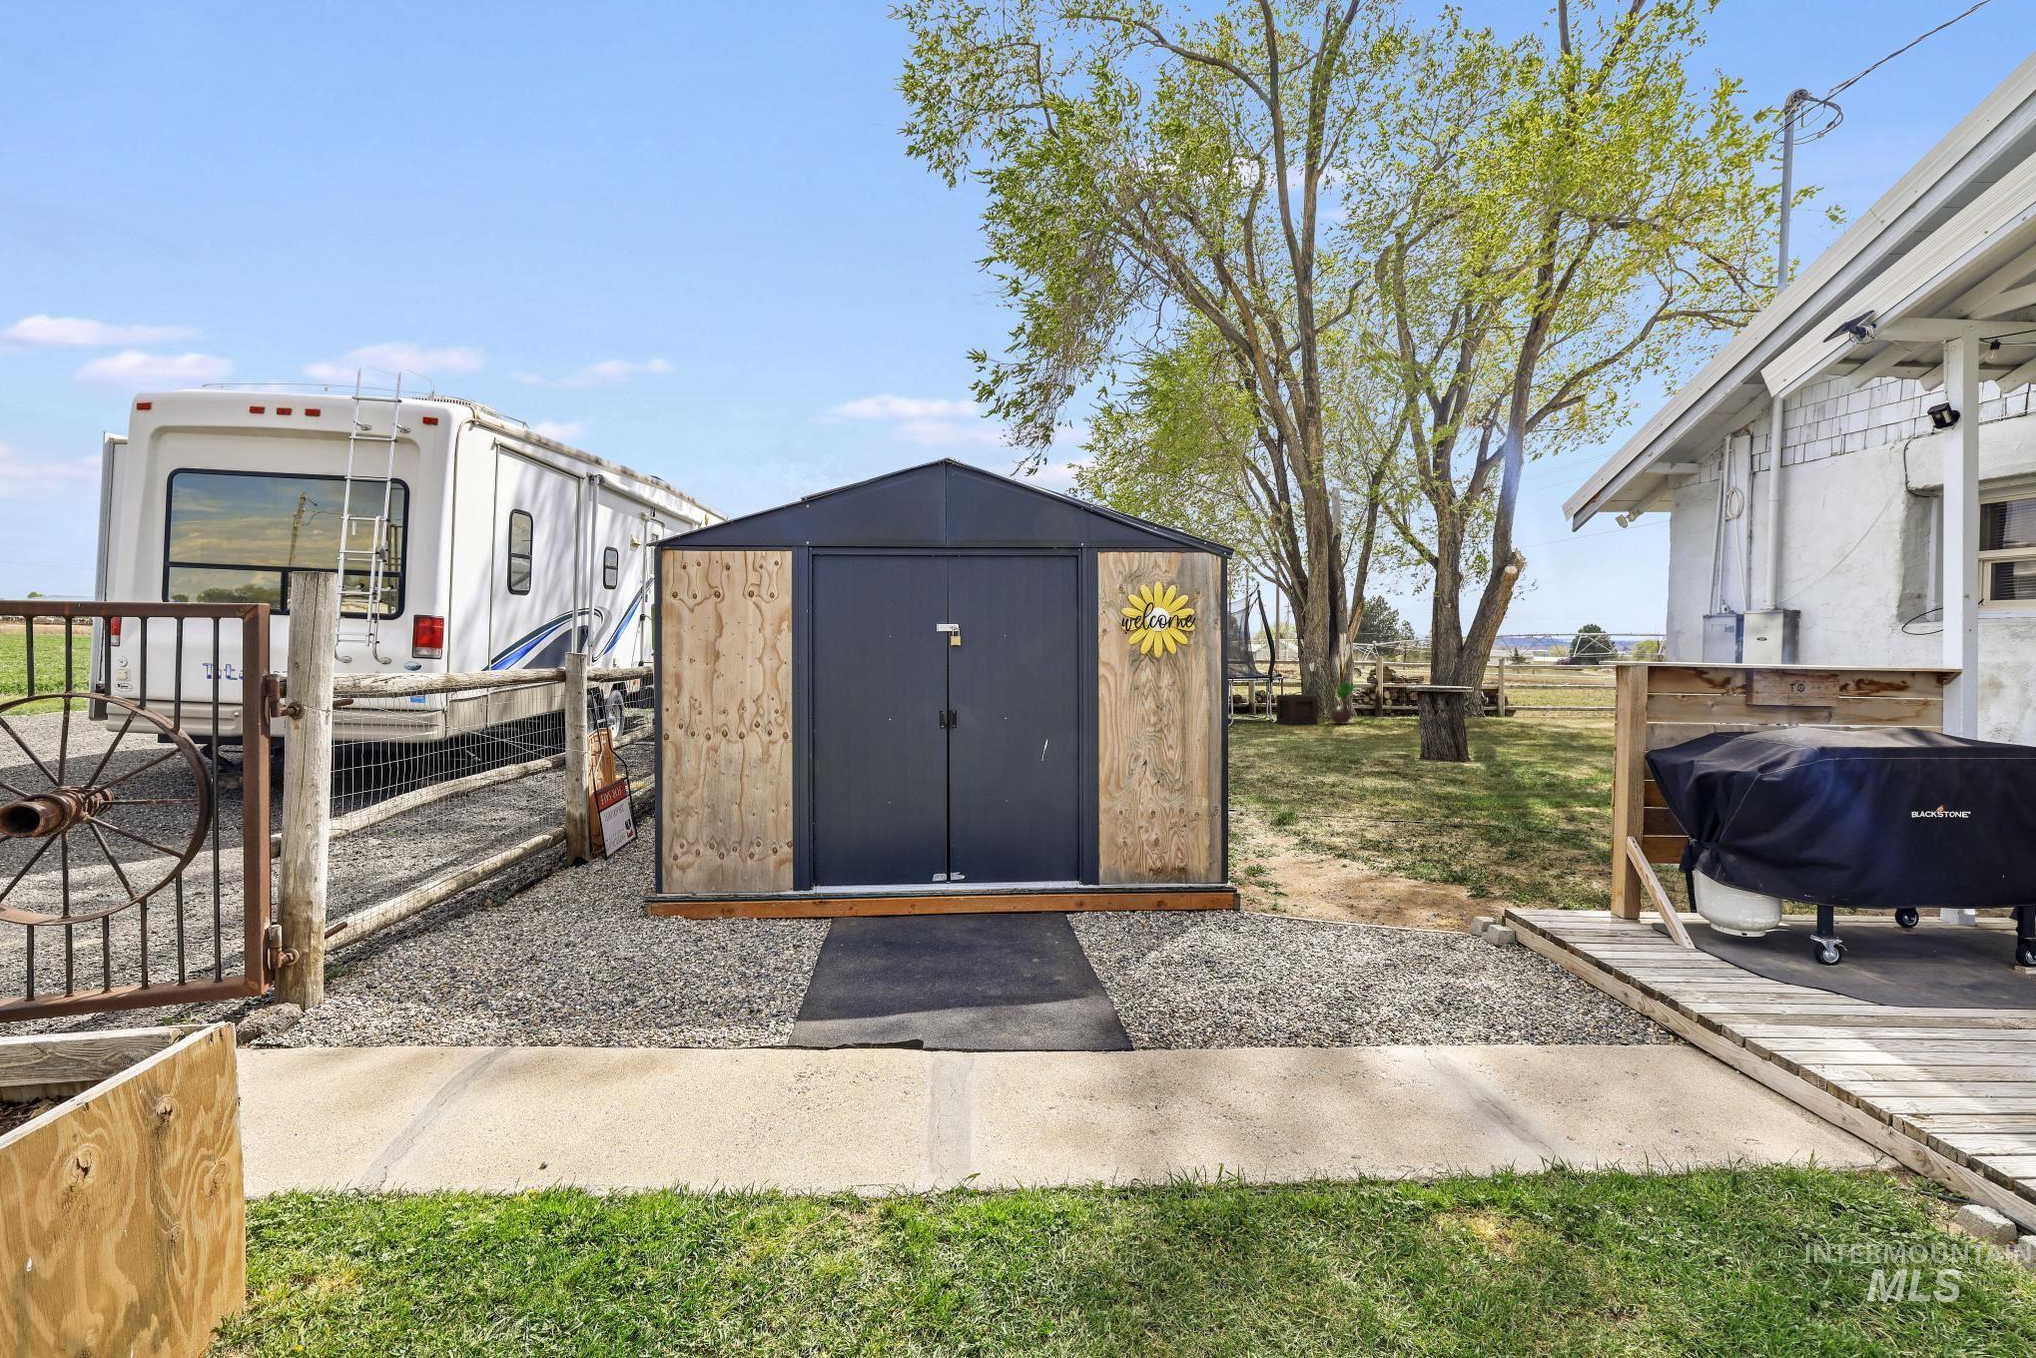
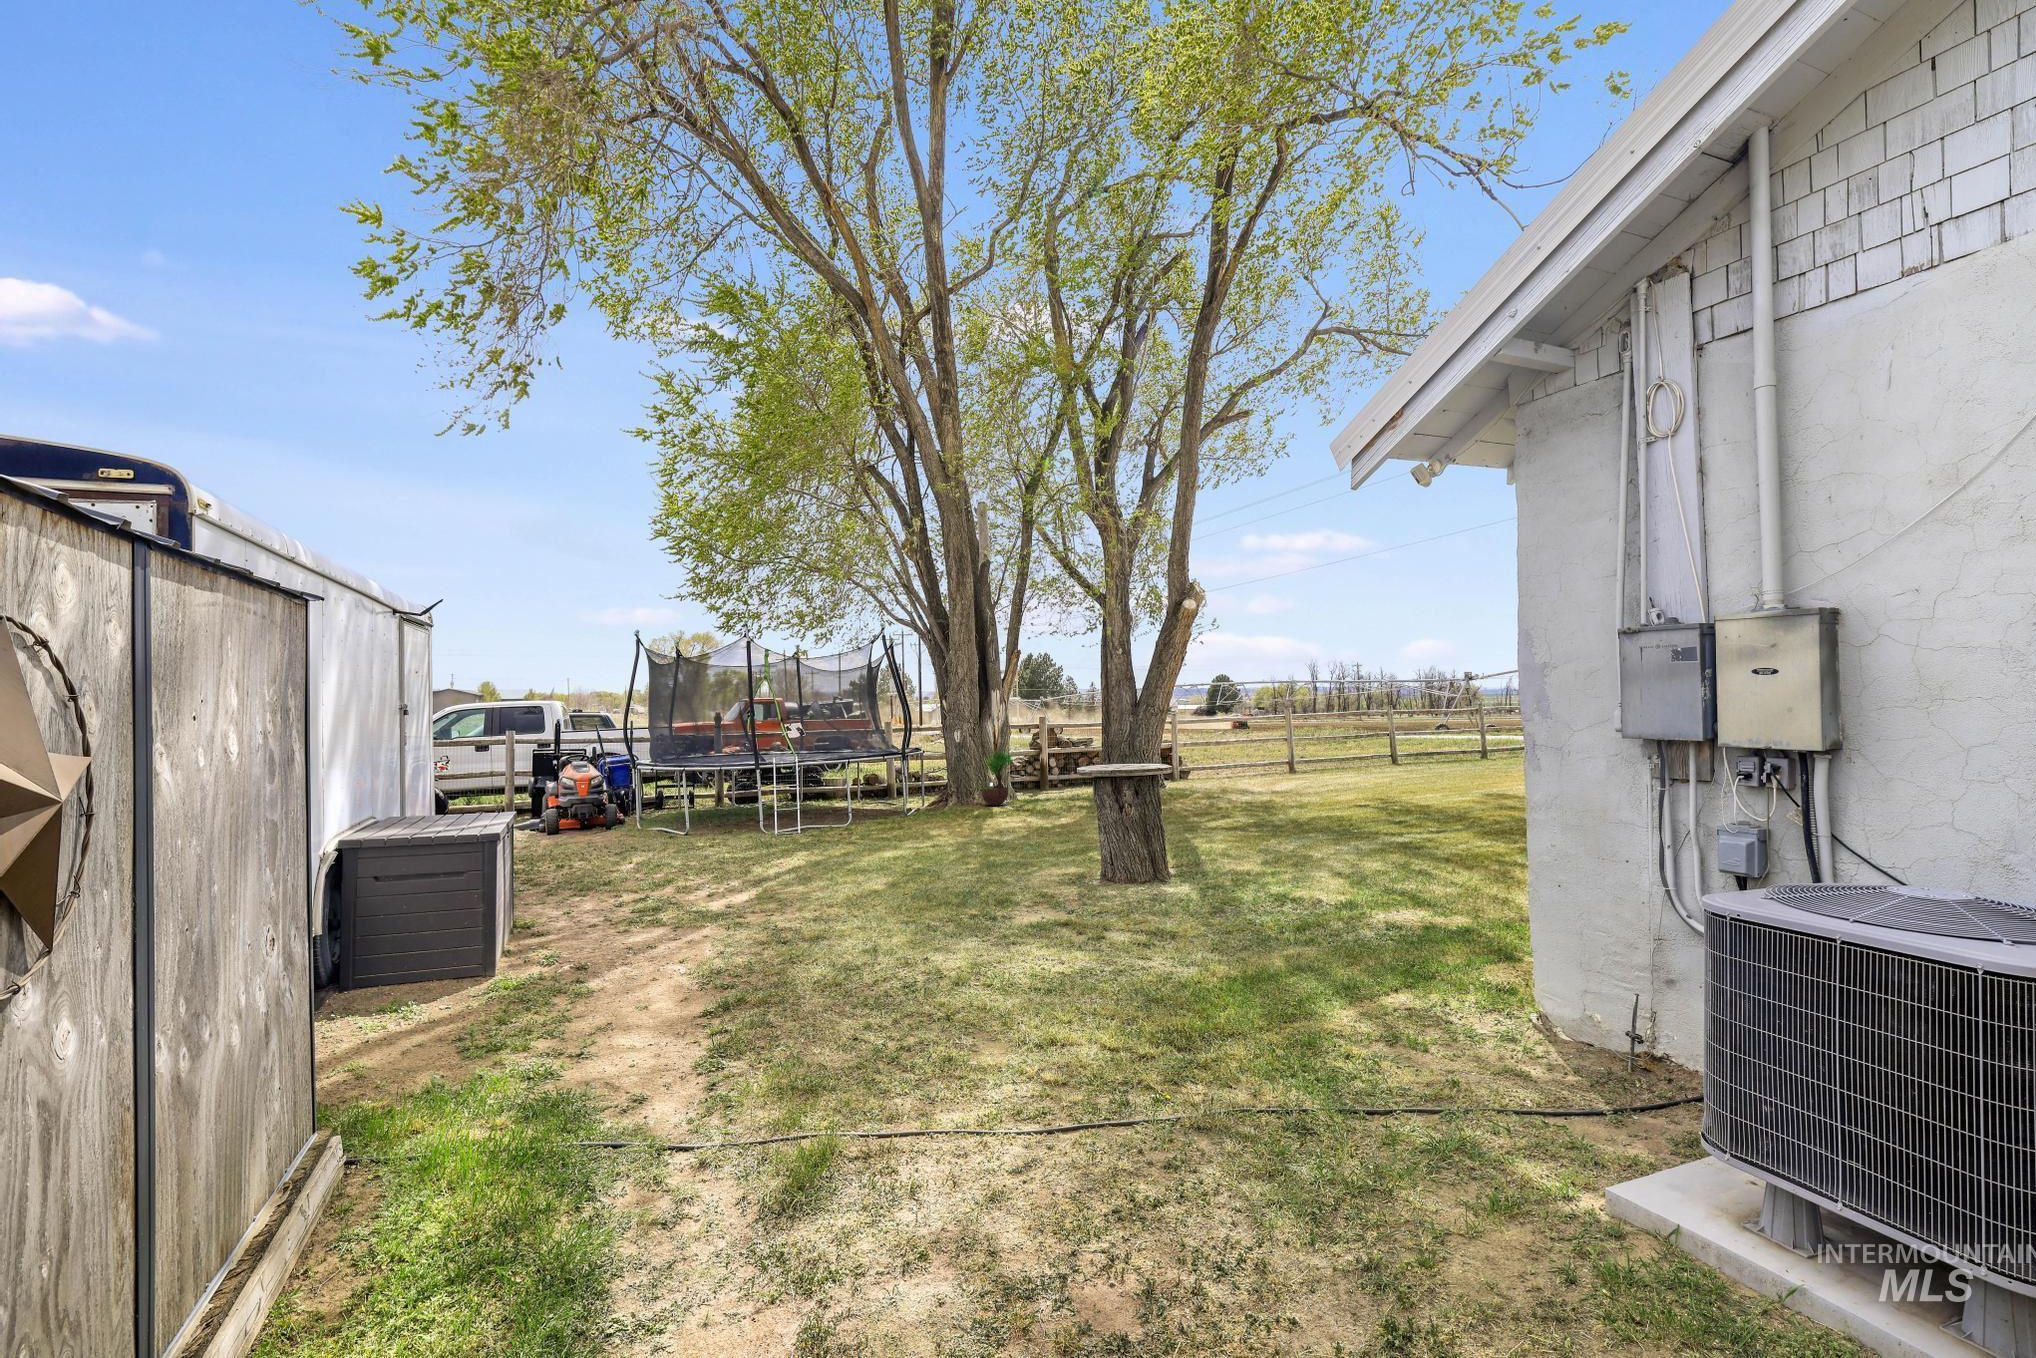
wooden crate: present [1276,695,1318,725] -> none [914,768,965,810]

